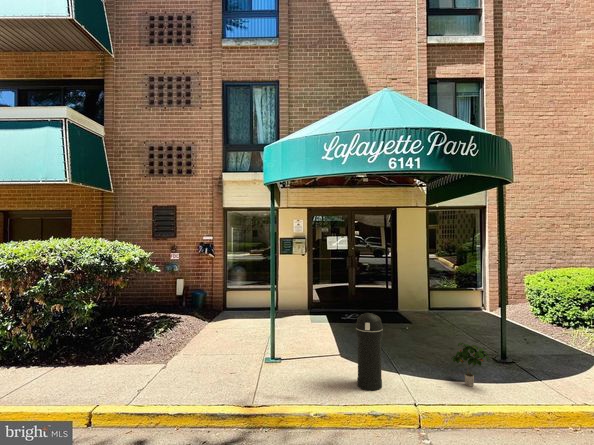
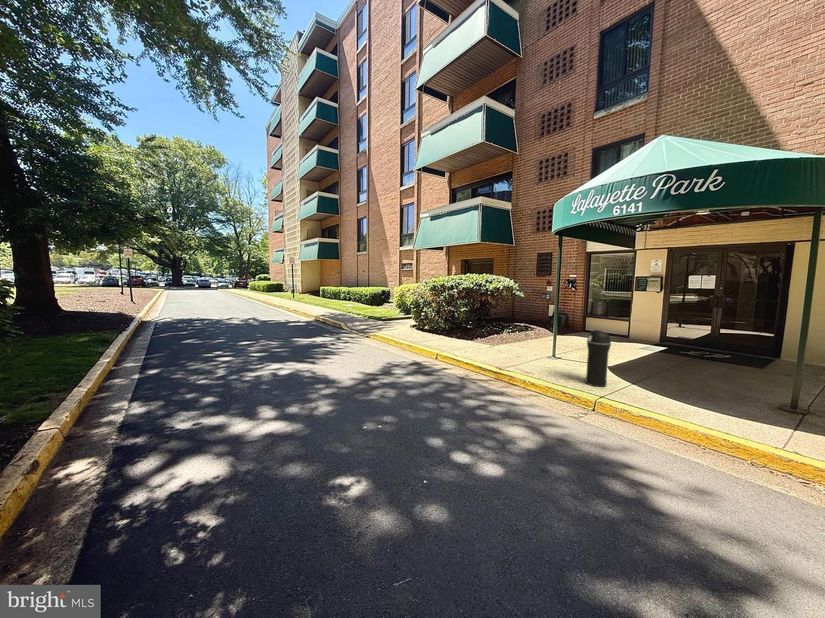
potted plant: present [451,343,489,386] -> none [686,374,711,413]

